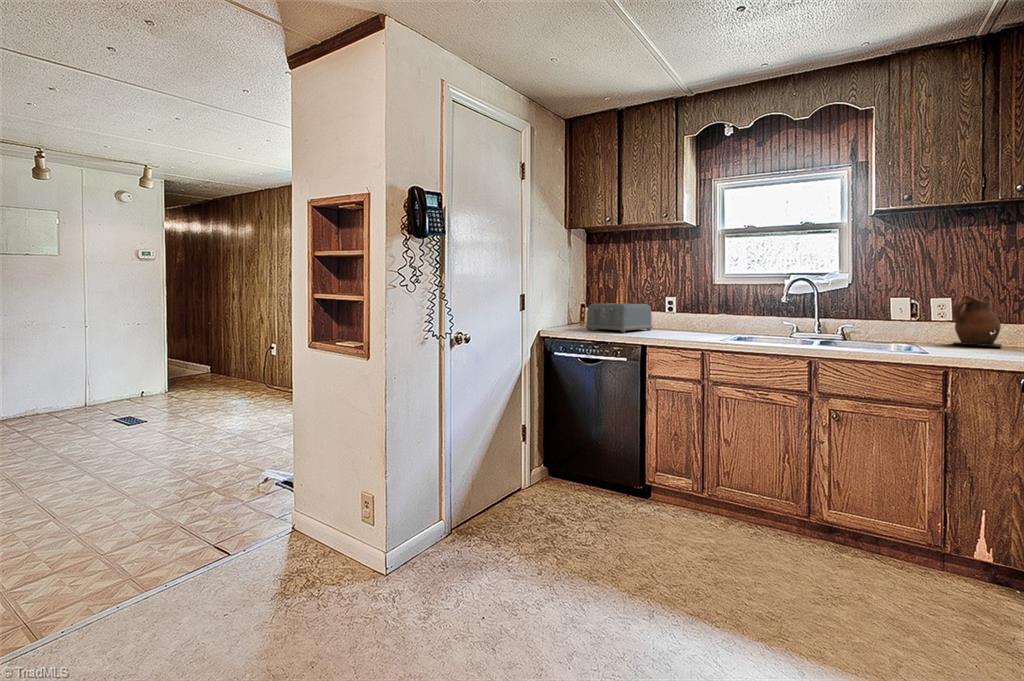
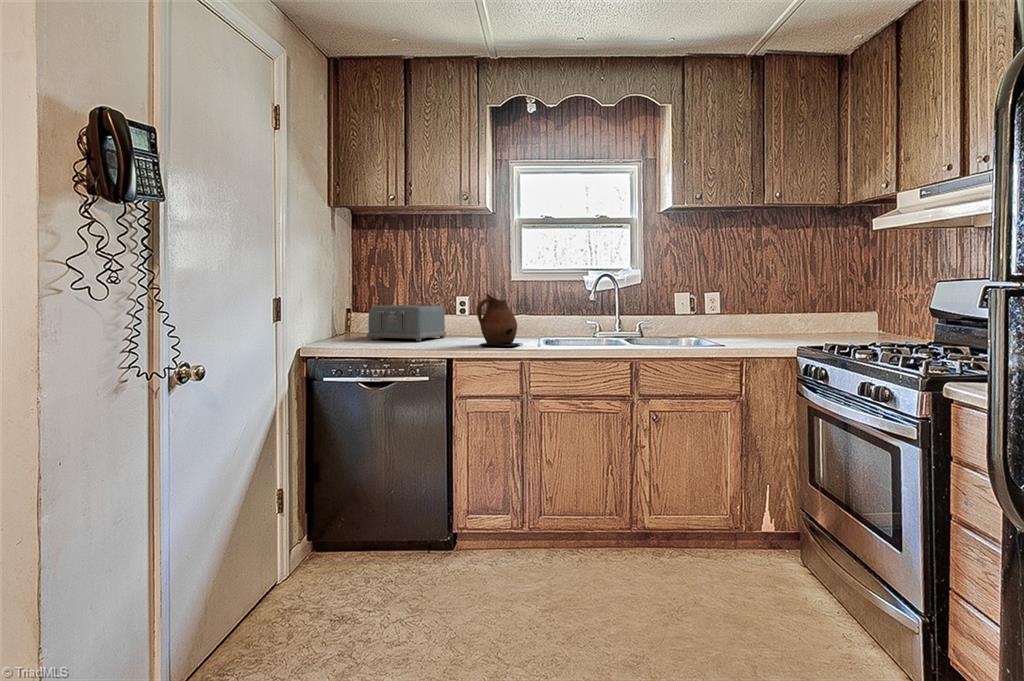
ceramic pitcher: present [954,296,1002,347] -> present [477,294,522,346]

